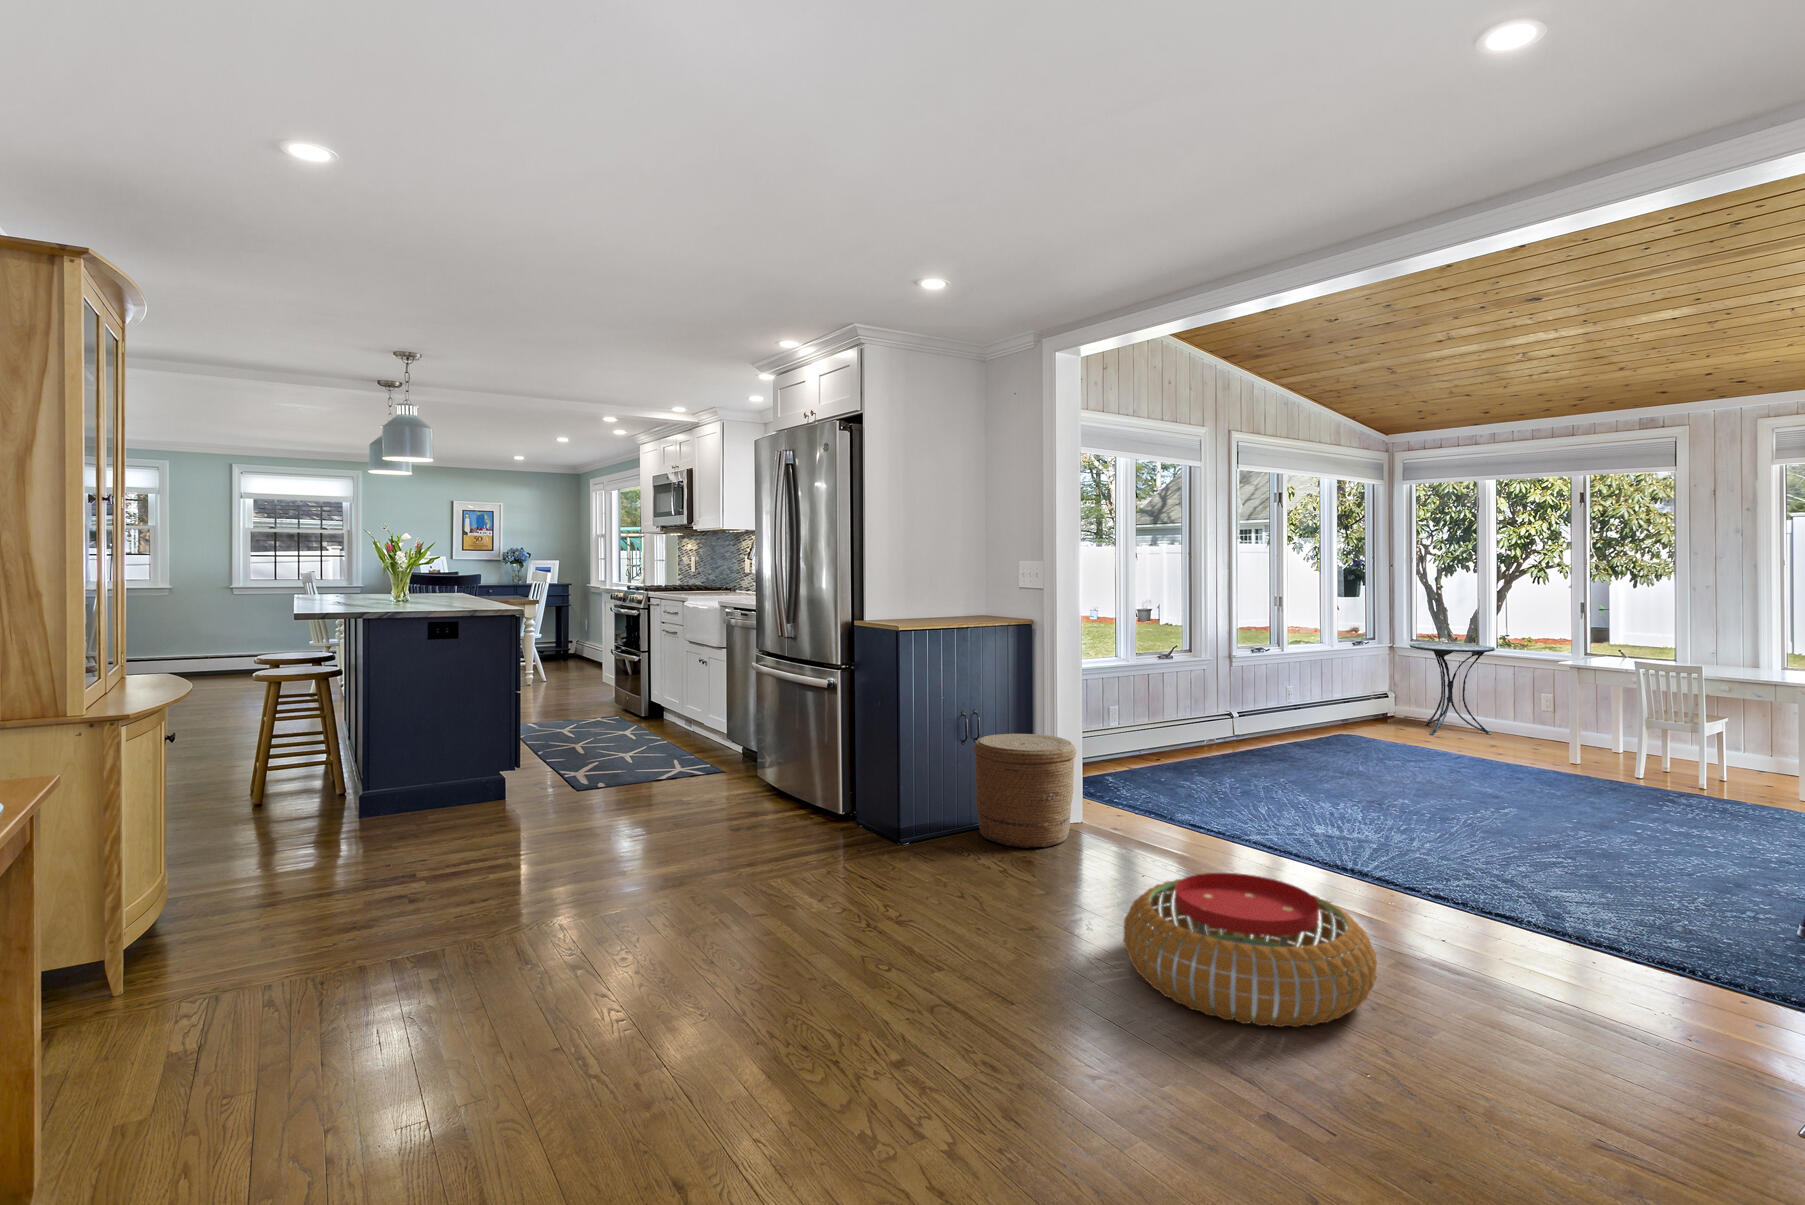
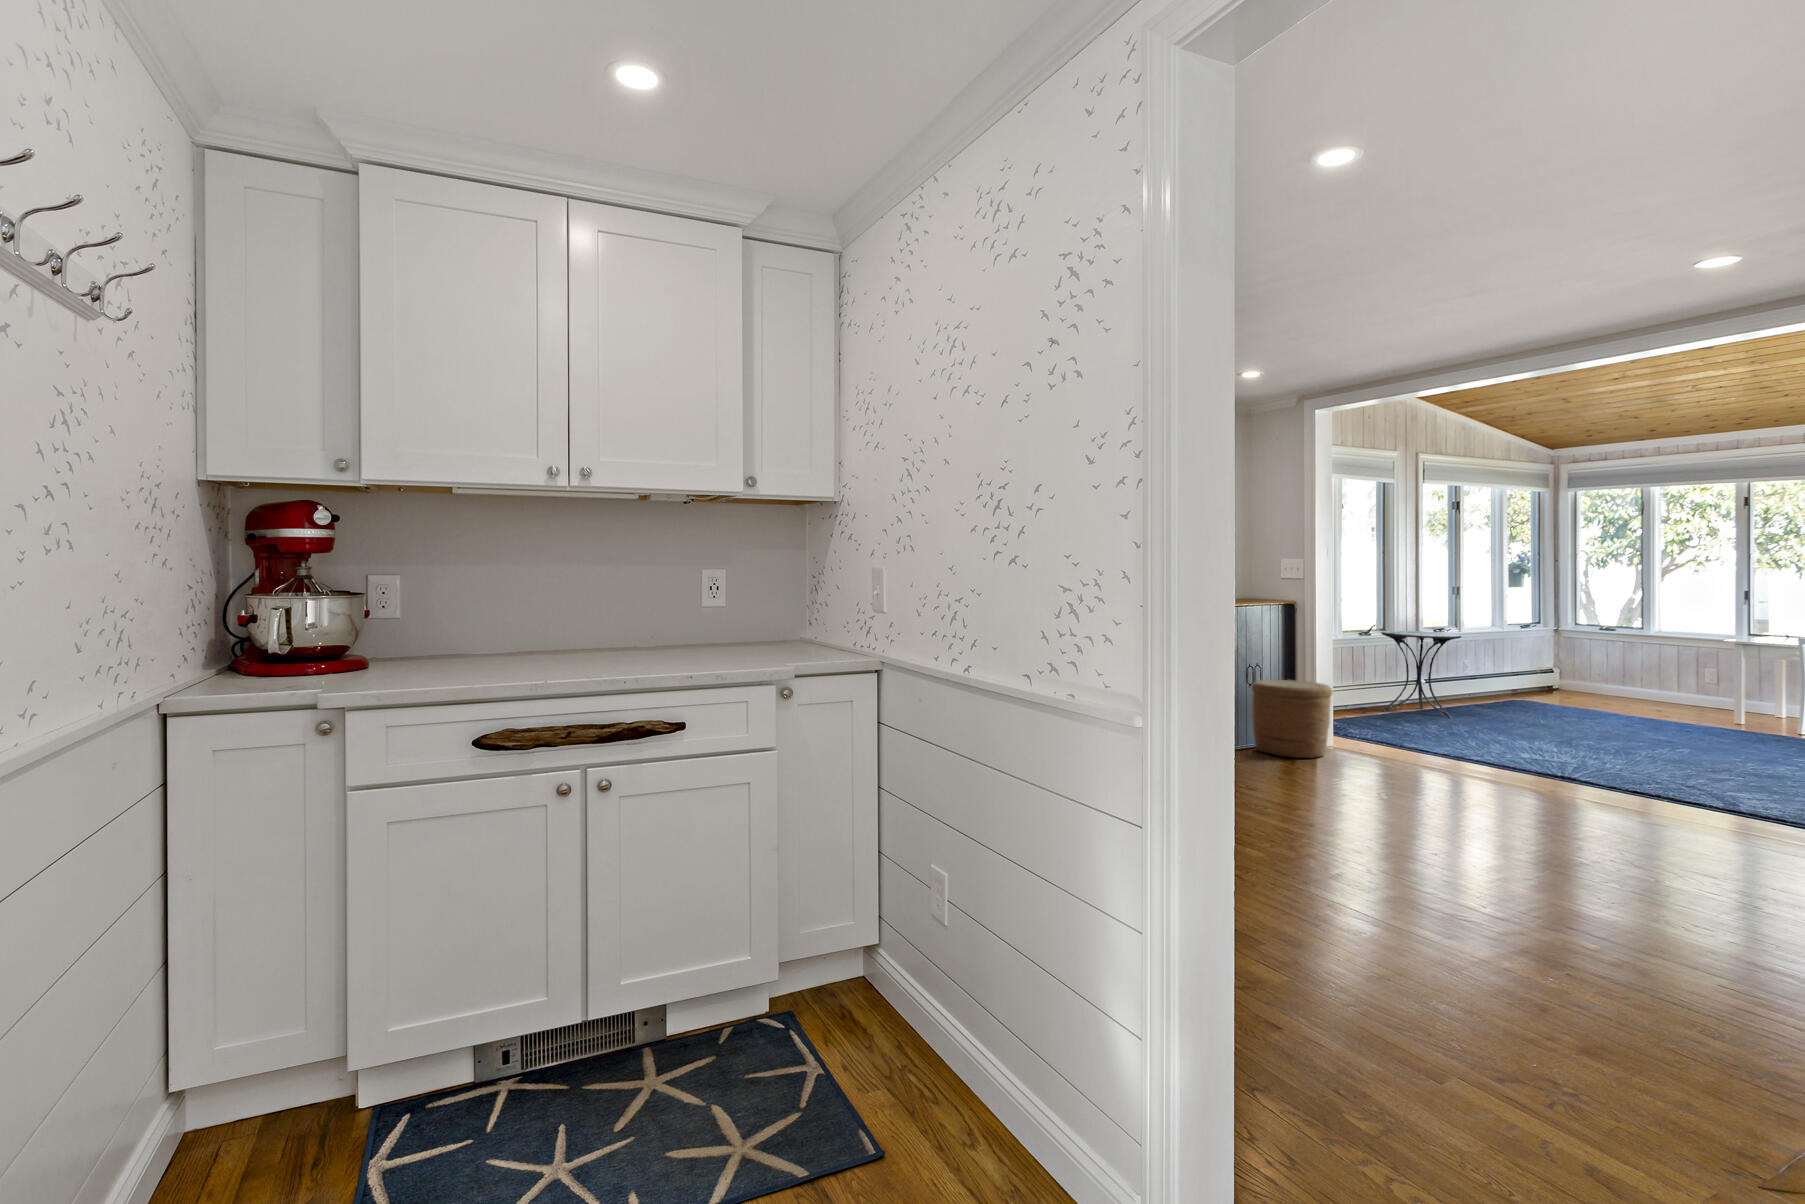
side table: present [1410,643,1495,735] -> present [1381,631,1461,718]
pouf: present [1123,873,1377,1027] -> none [1412,760,1608,847]

